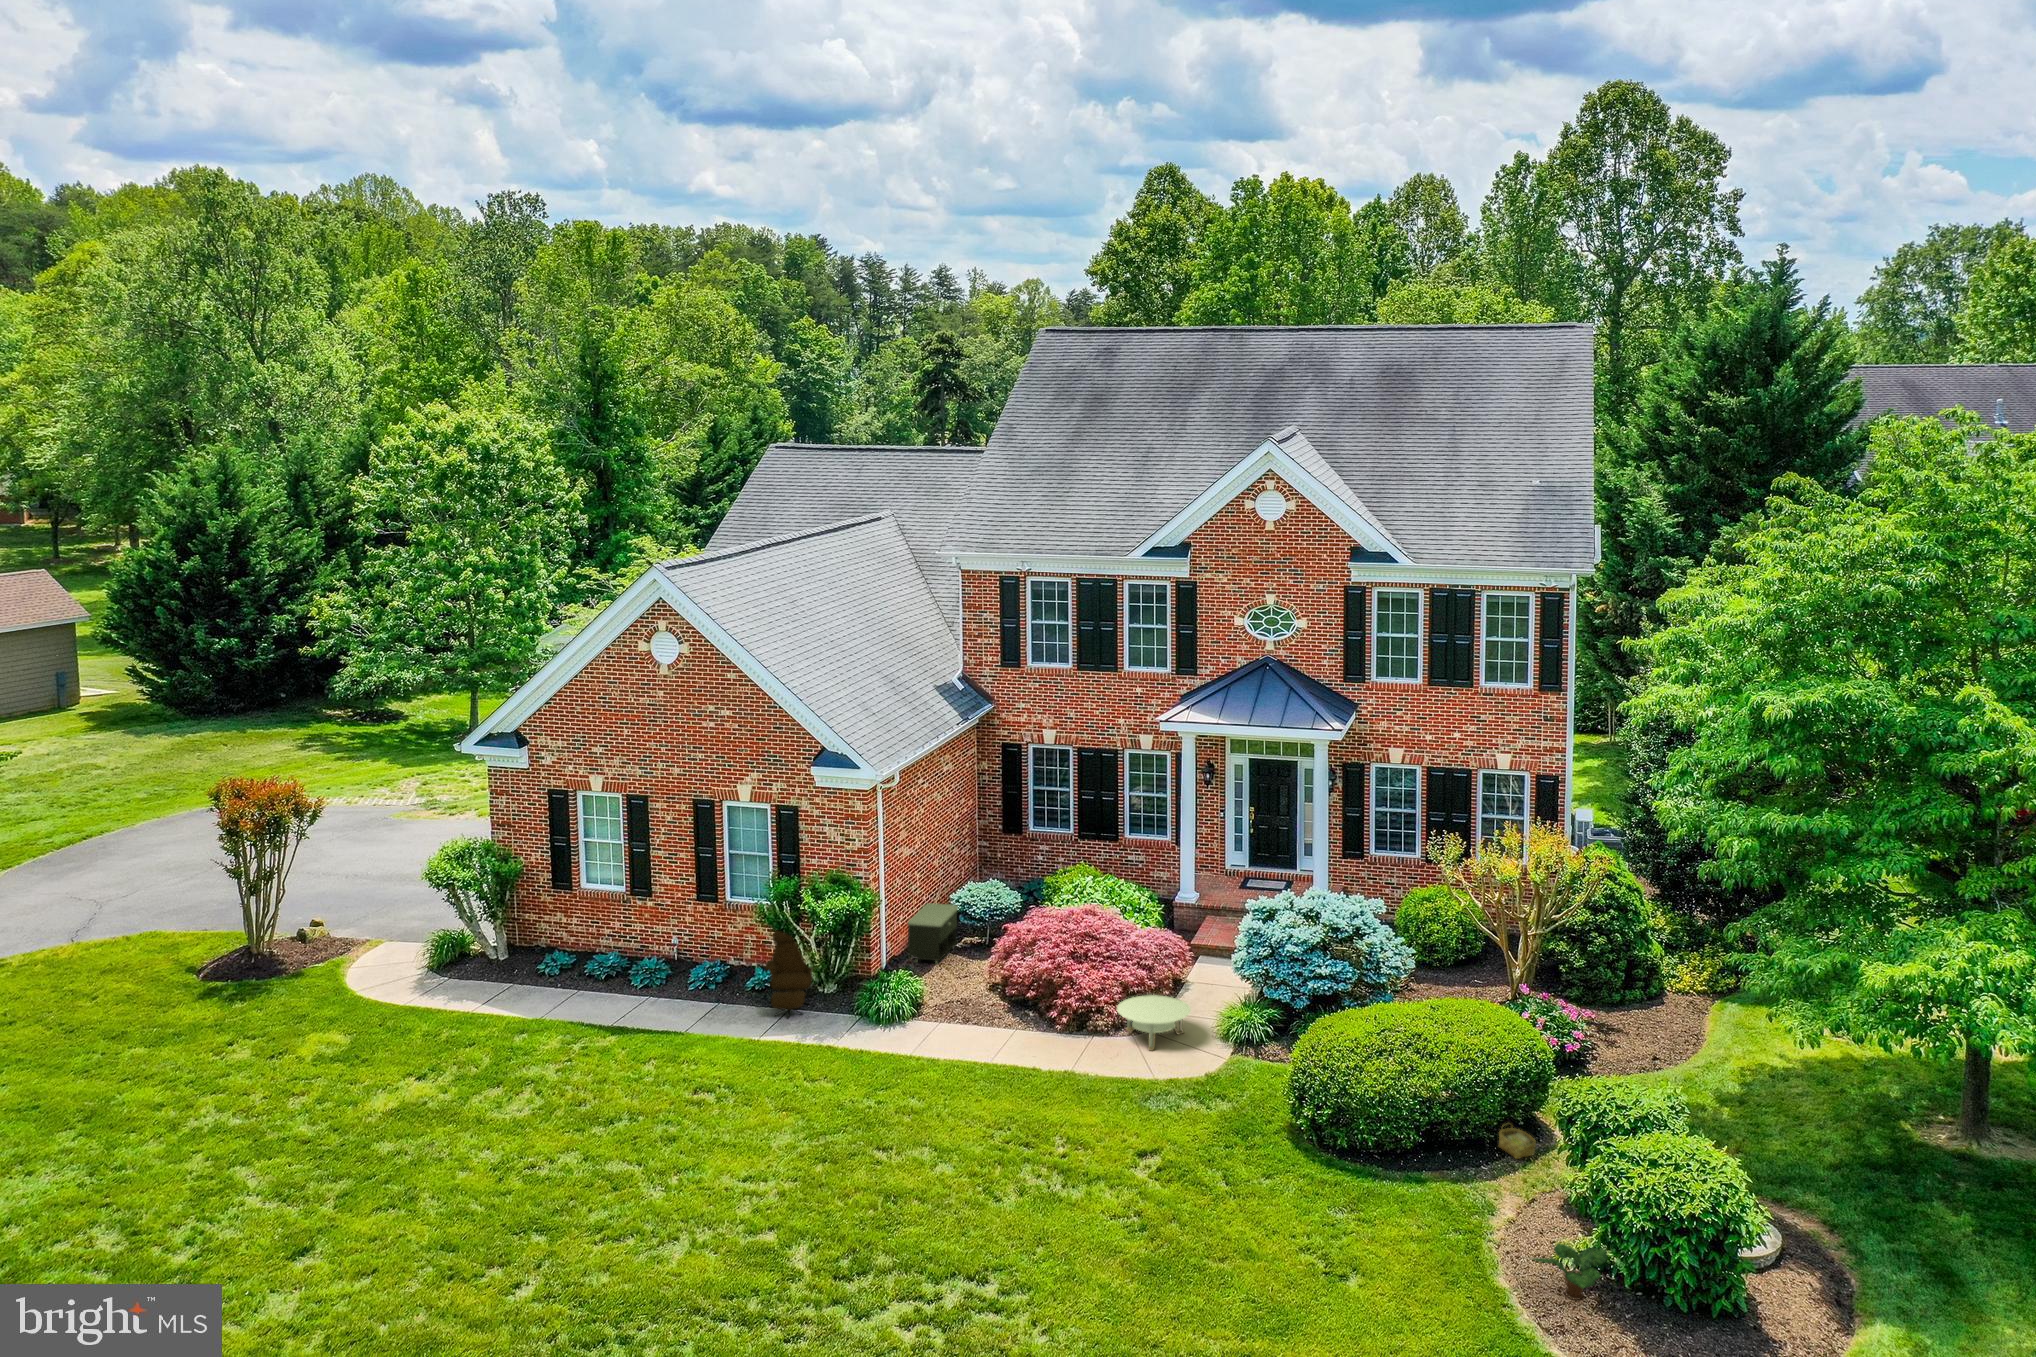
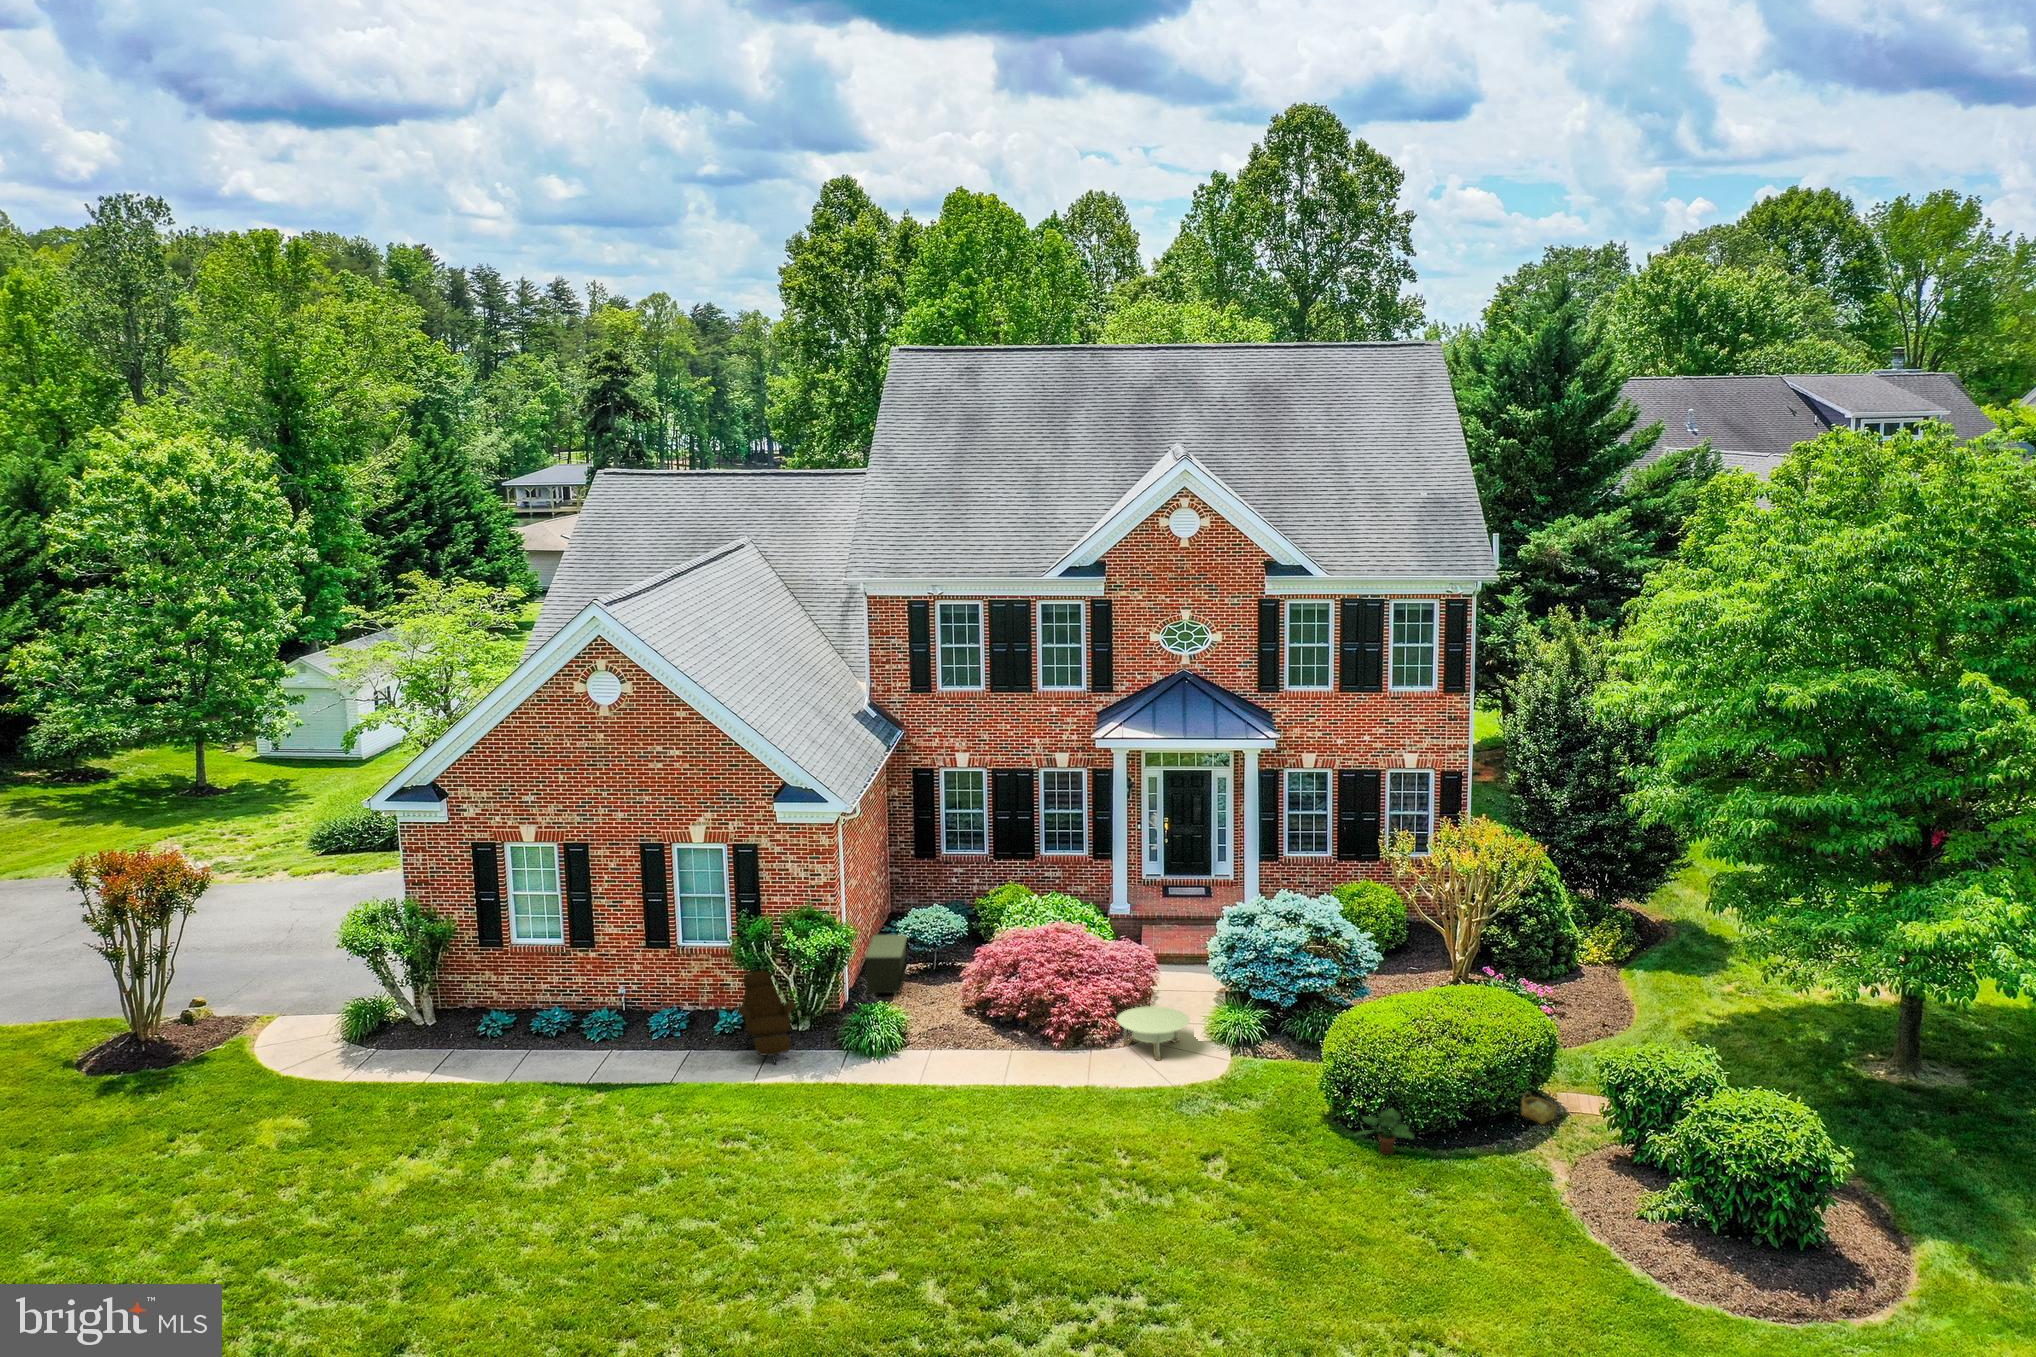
potted plant: present [1532,1243,1608,1300] -> present [1354,1107,1415,1155]

